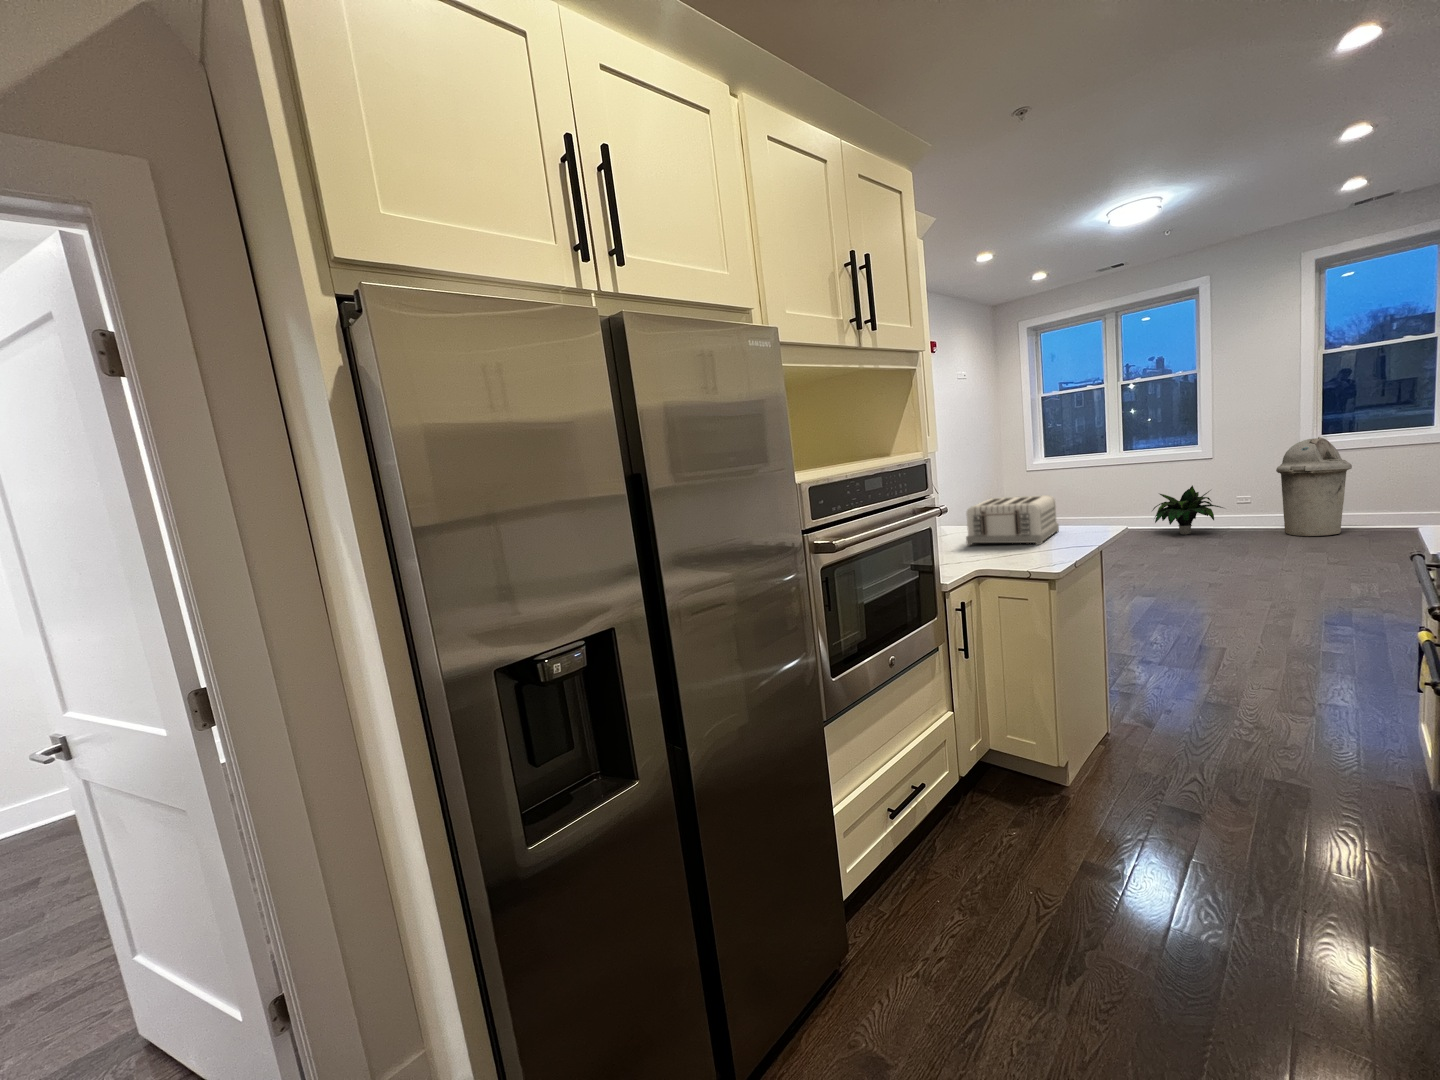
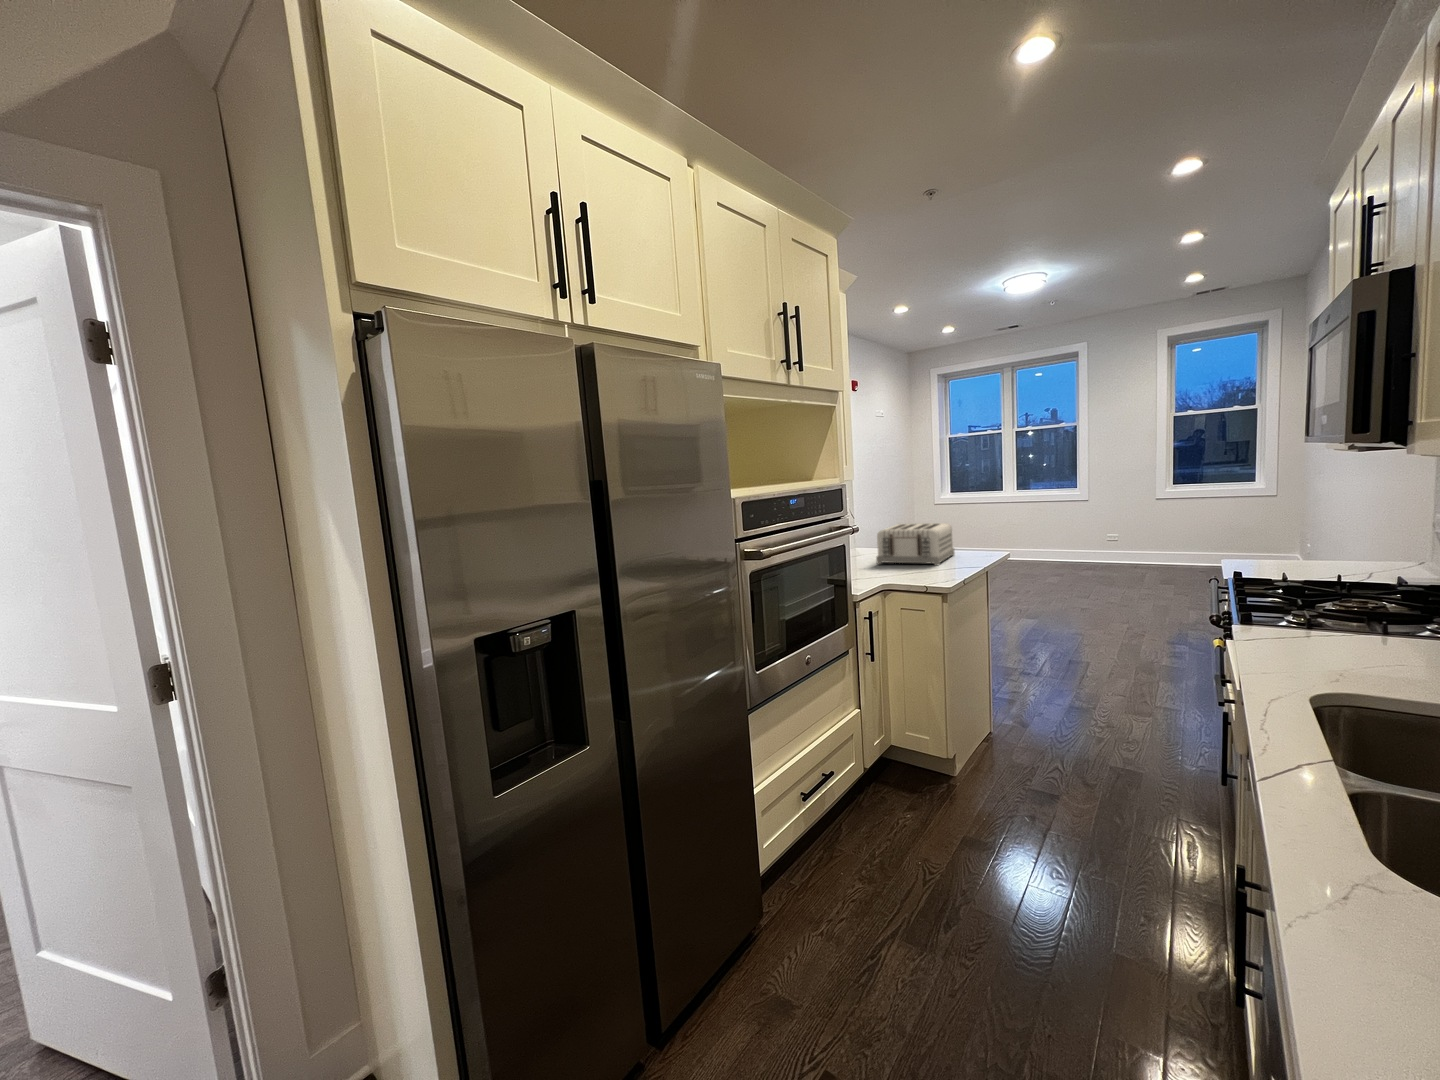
trash can: present [1276,437,1352,536] -> none [1140,486,1198,571]
potted plant: present [1152,485,1223,535] -> none [1039,523,1101,567]

